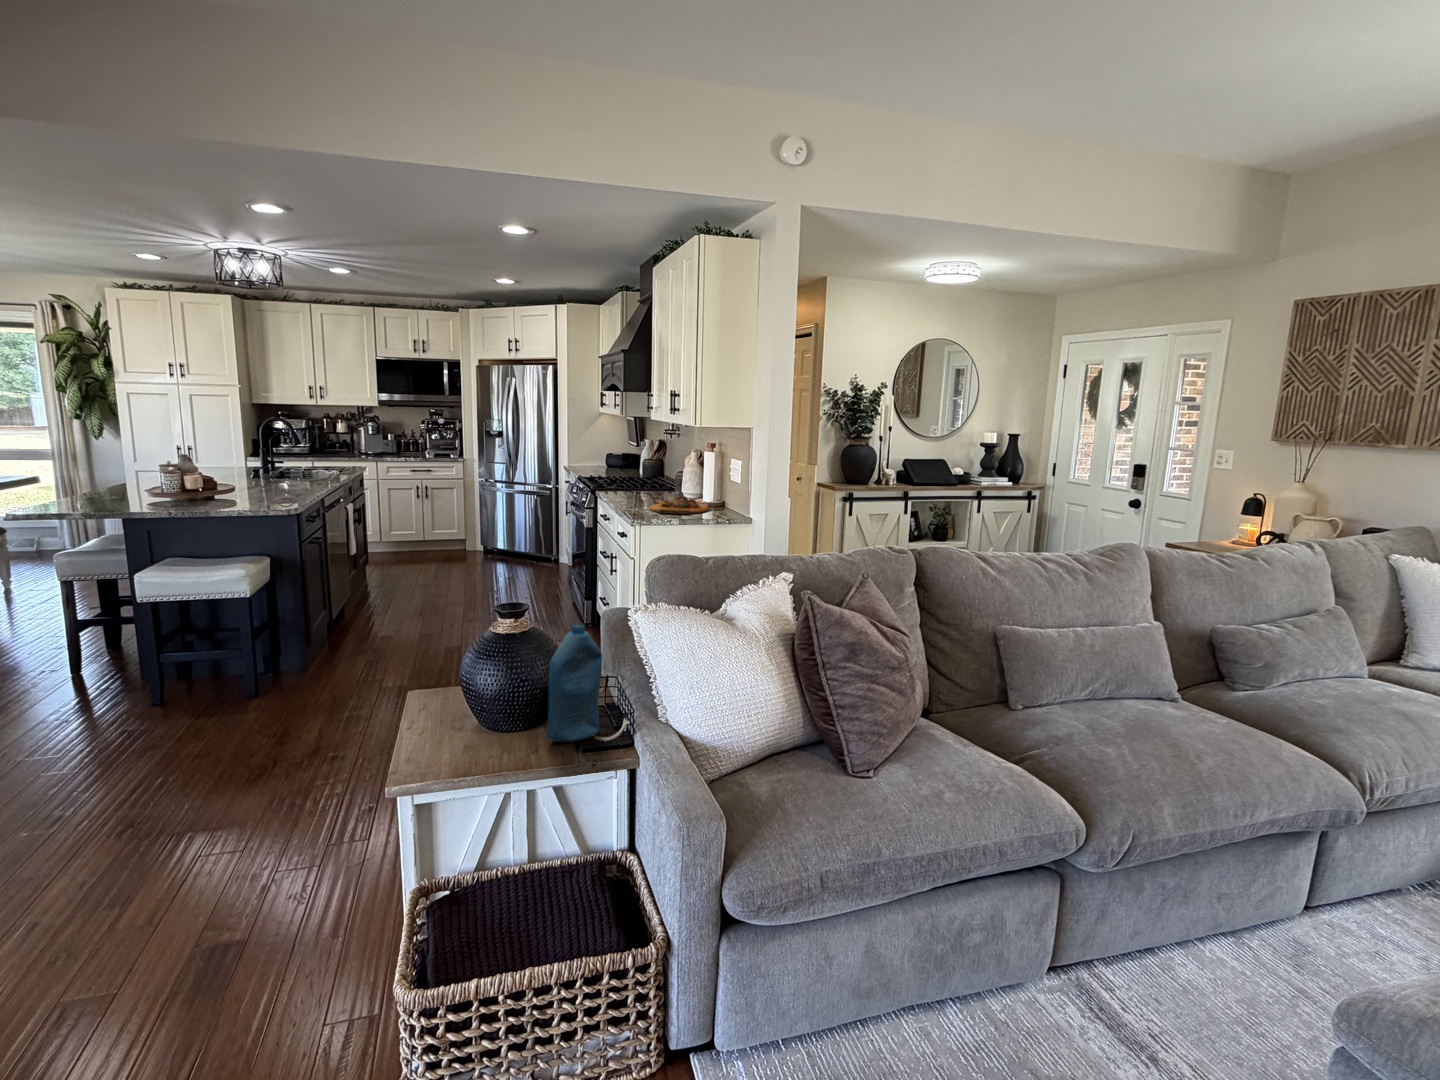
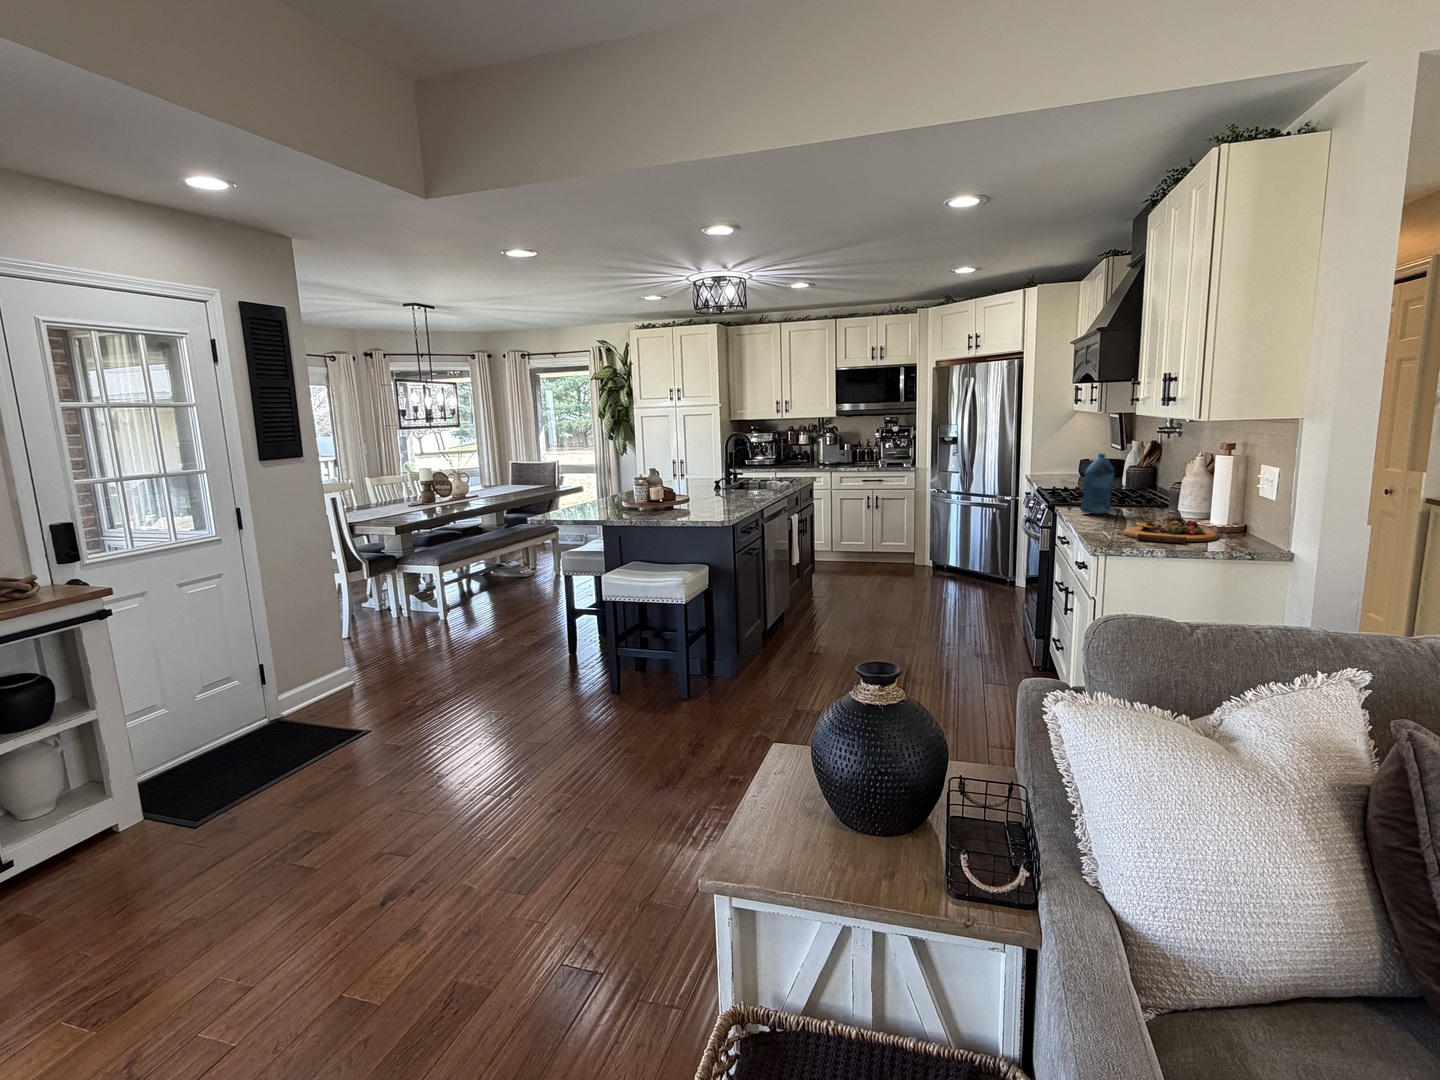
bottle: present [546,623,603,742] -> present [1081,453,1114,514]

